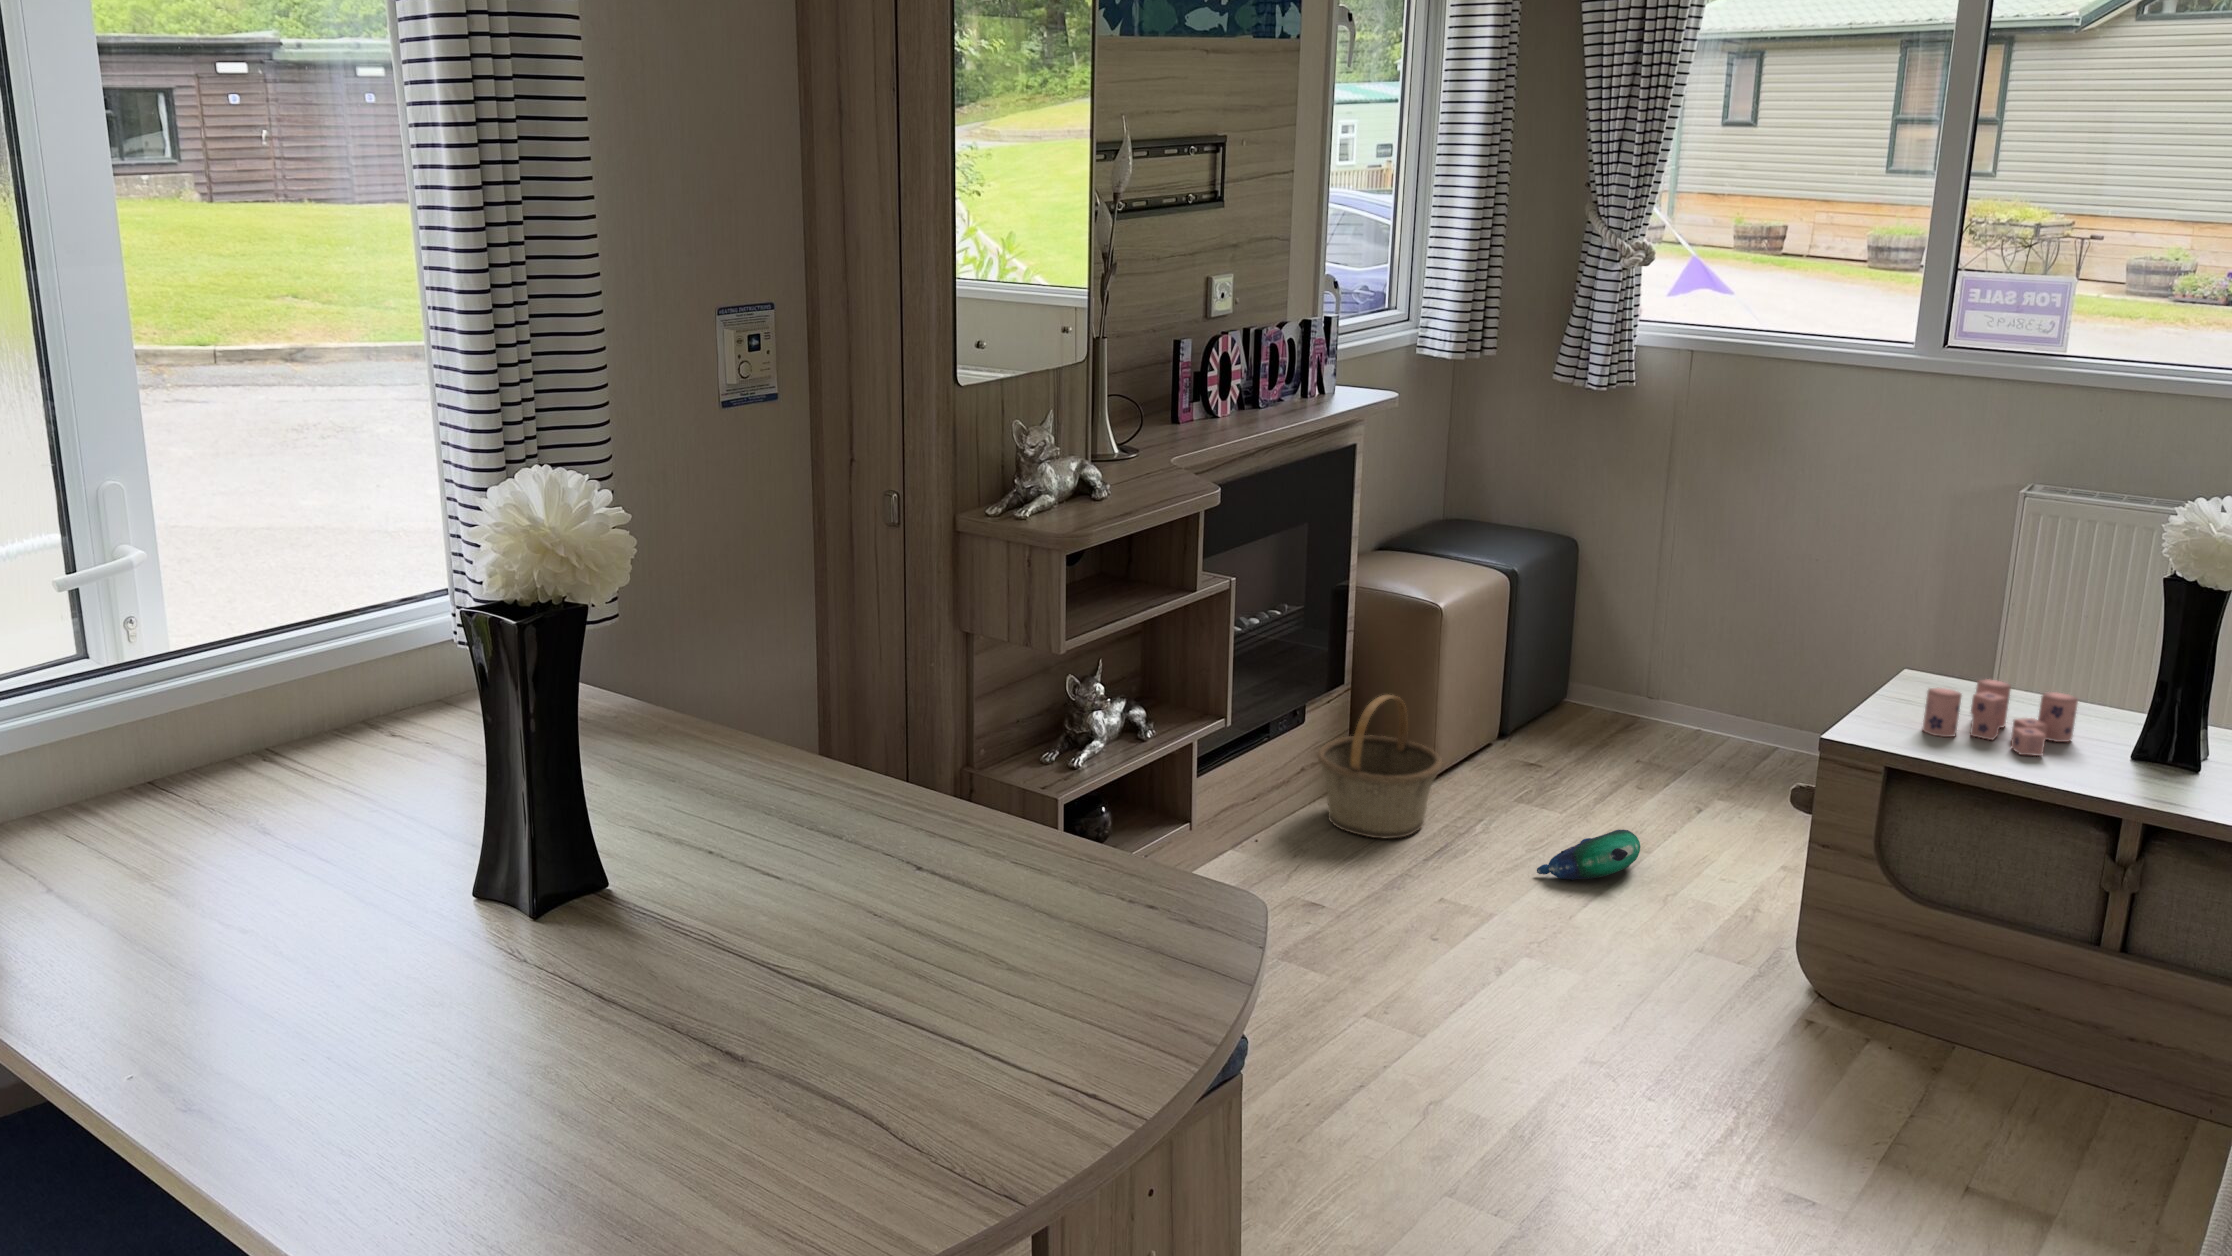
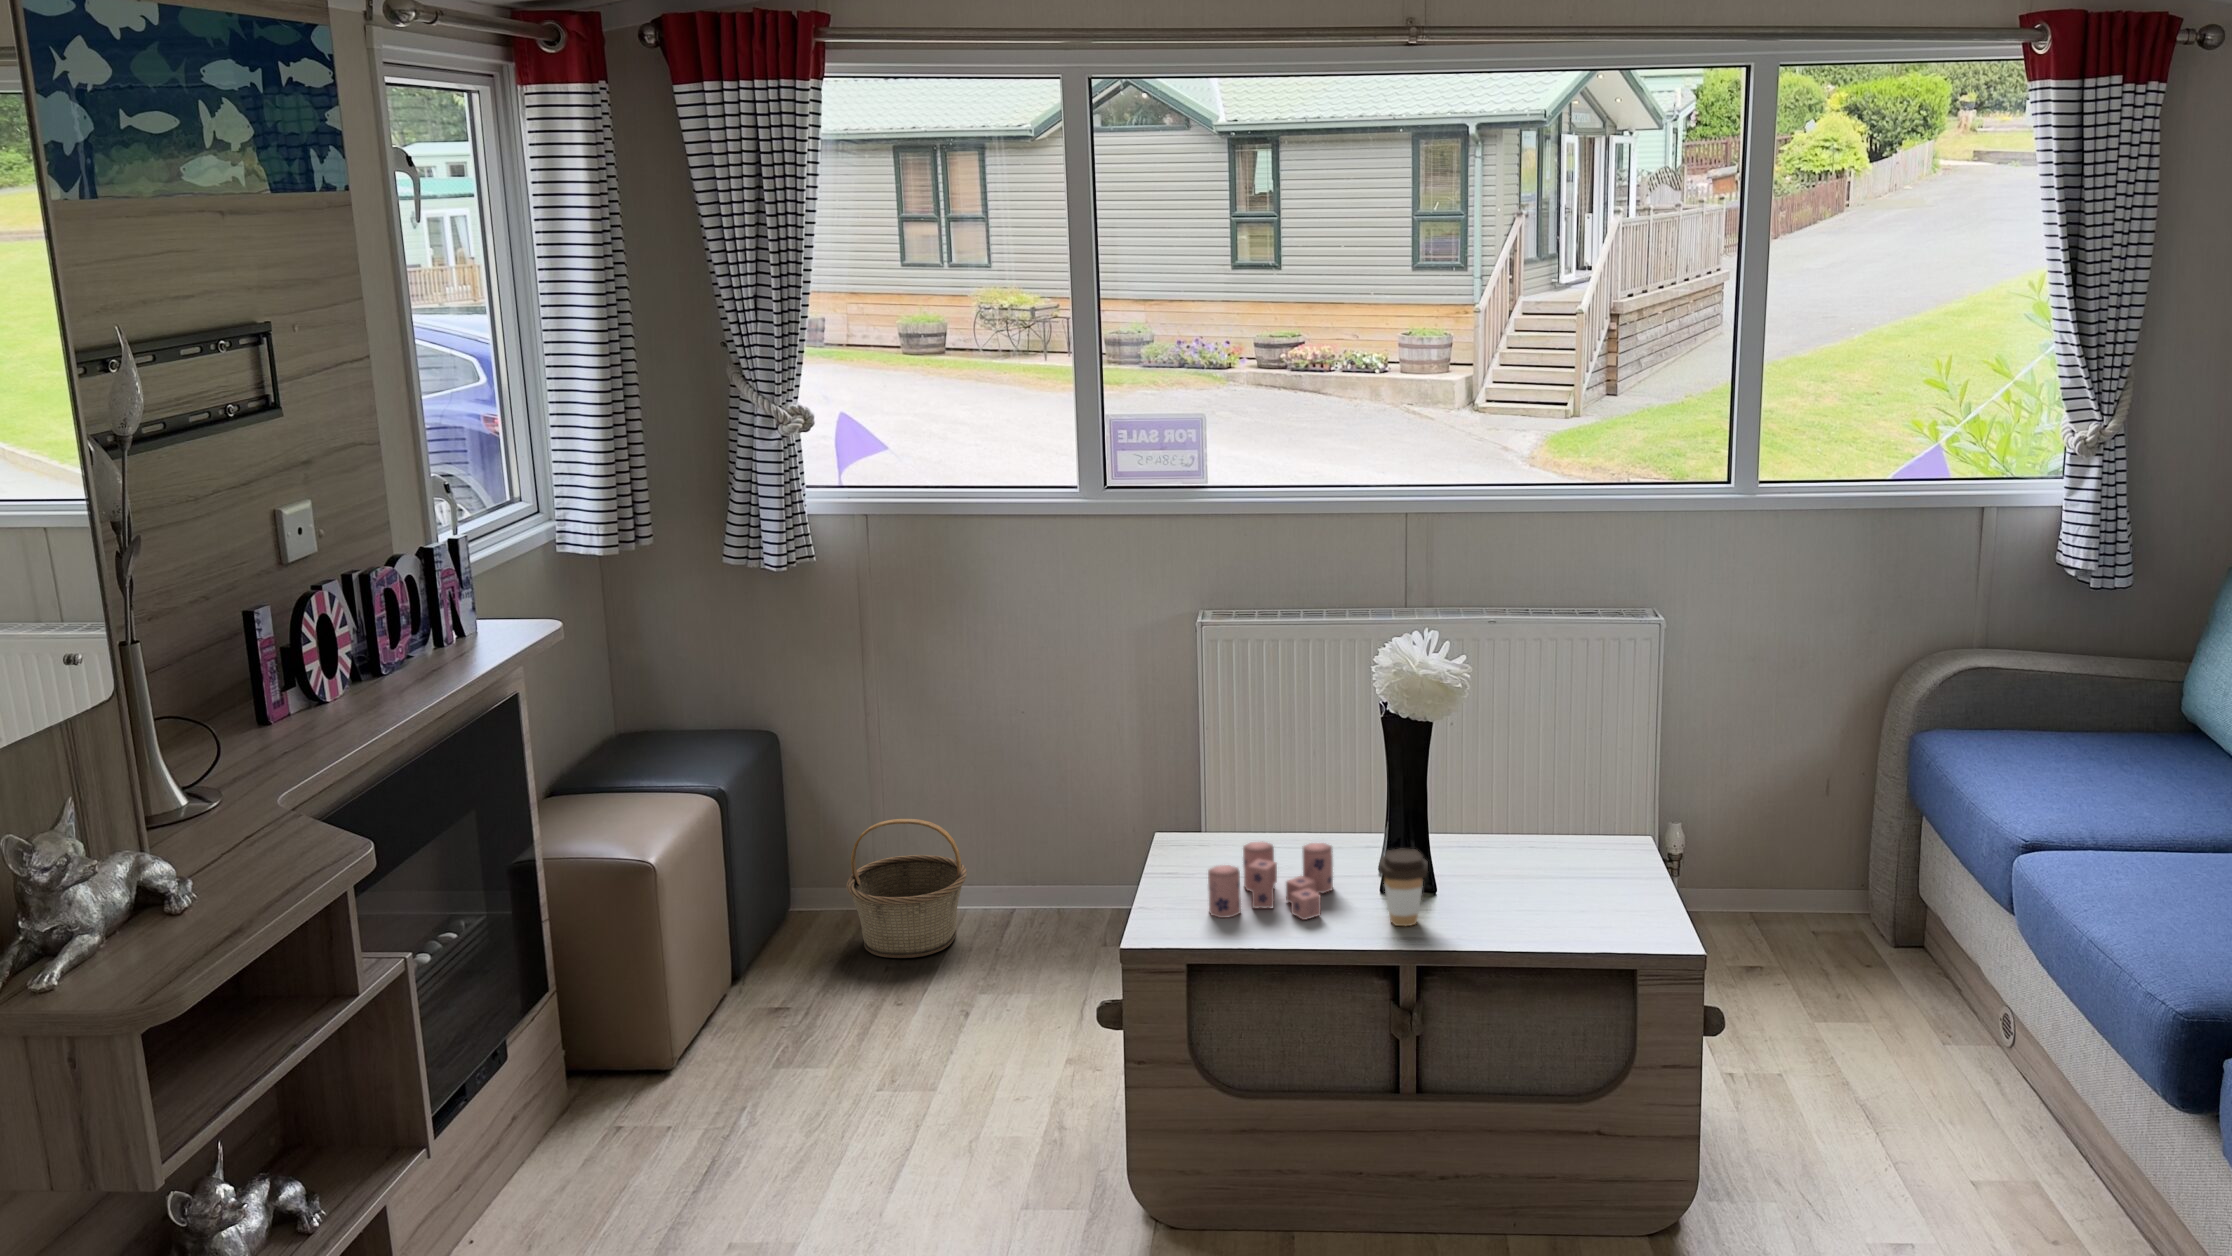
basket: present [1317,695,1442,838] -> present [846,819,967,958]
coffee cup: none [2115,706,2177,785] -> present [1379,849,1428,926]
plush toy: present [1537,830,1640,881] -> none [830,1073,933,1163]

